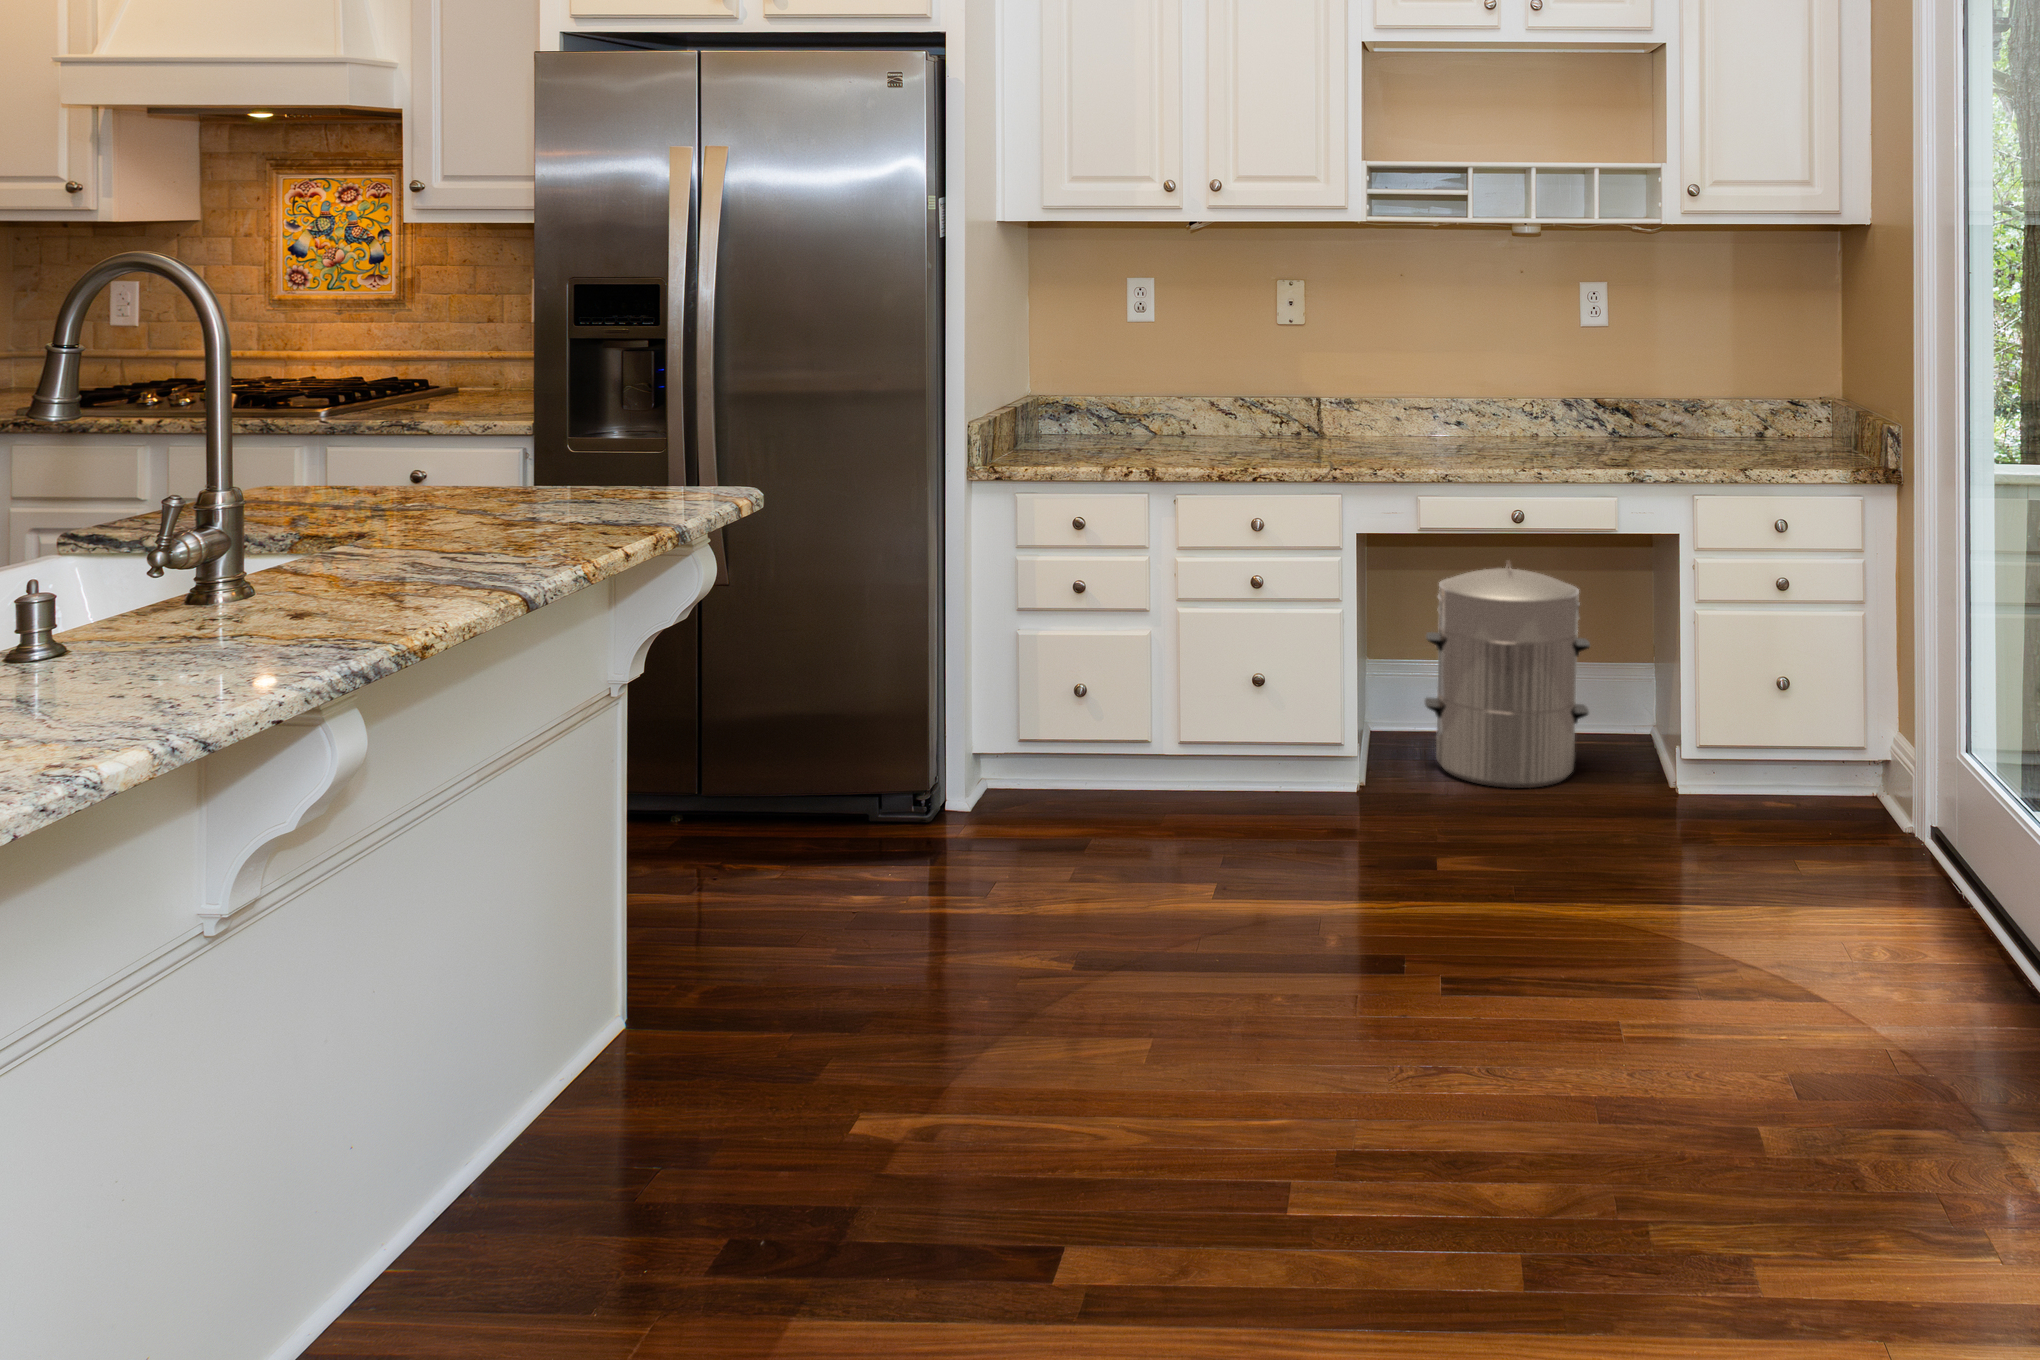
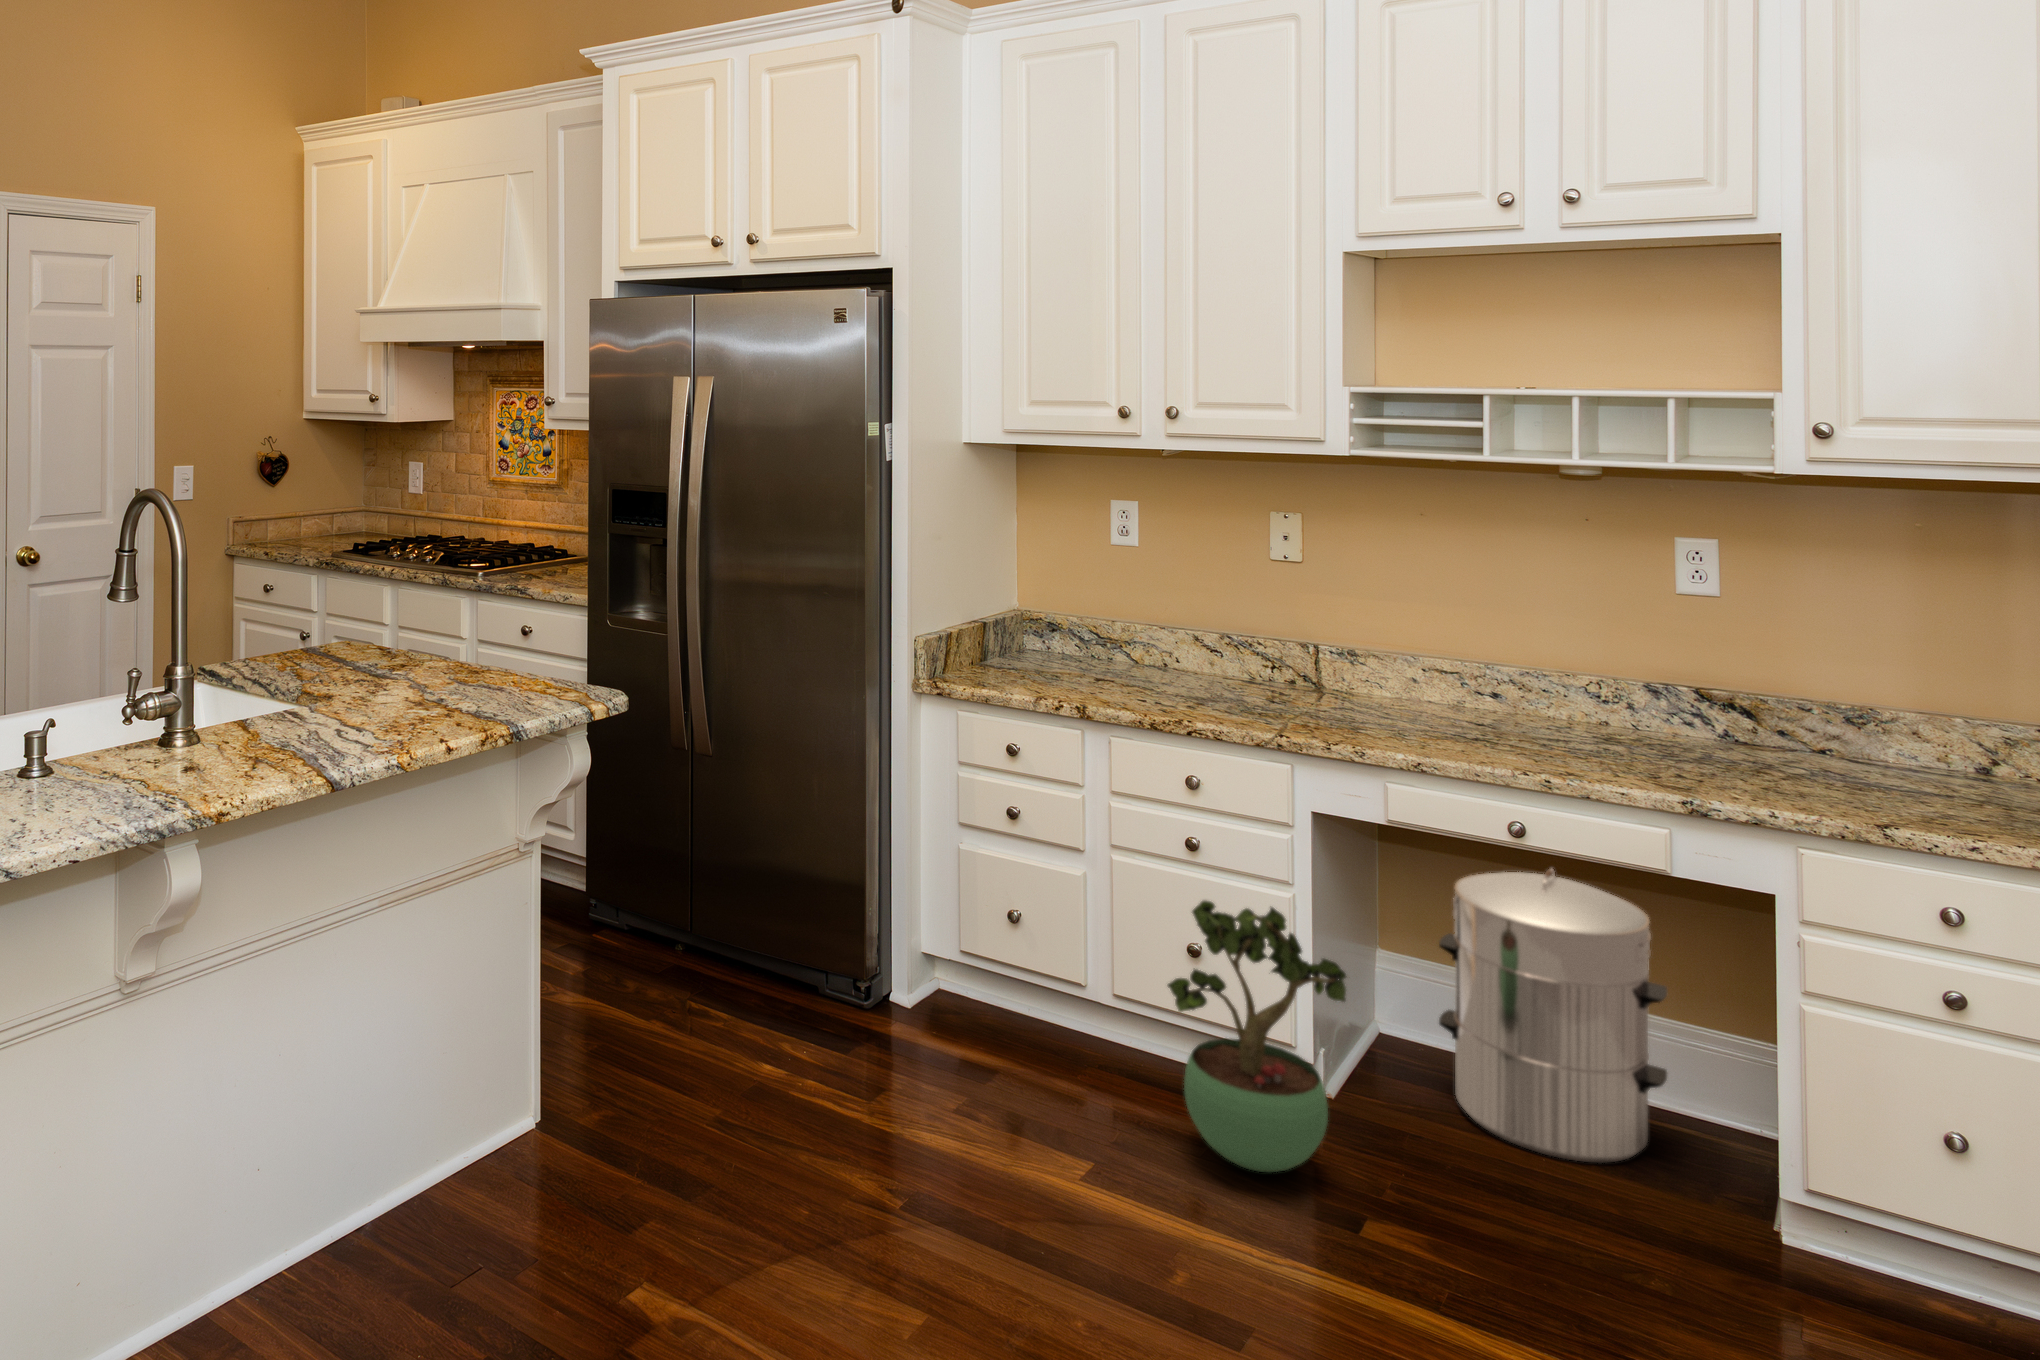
potted plant: none [1271,606,1432,846] -> present [1168,900,1347,1172]

